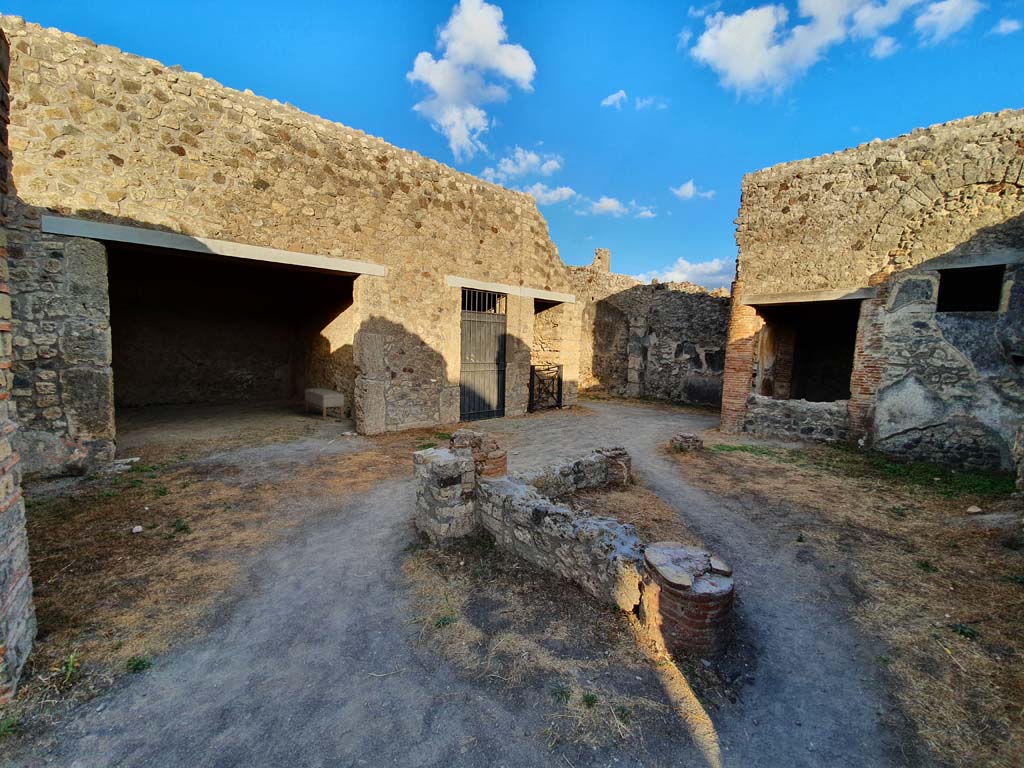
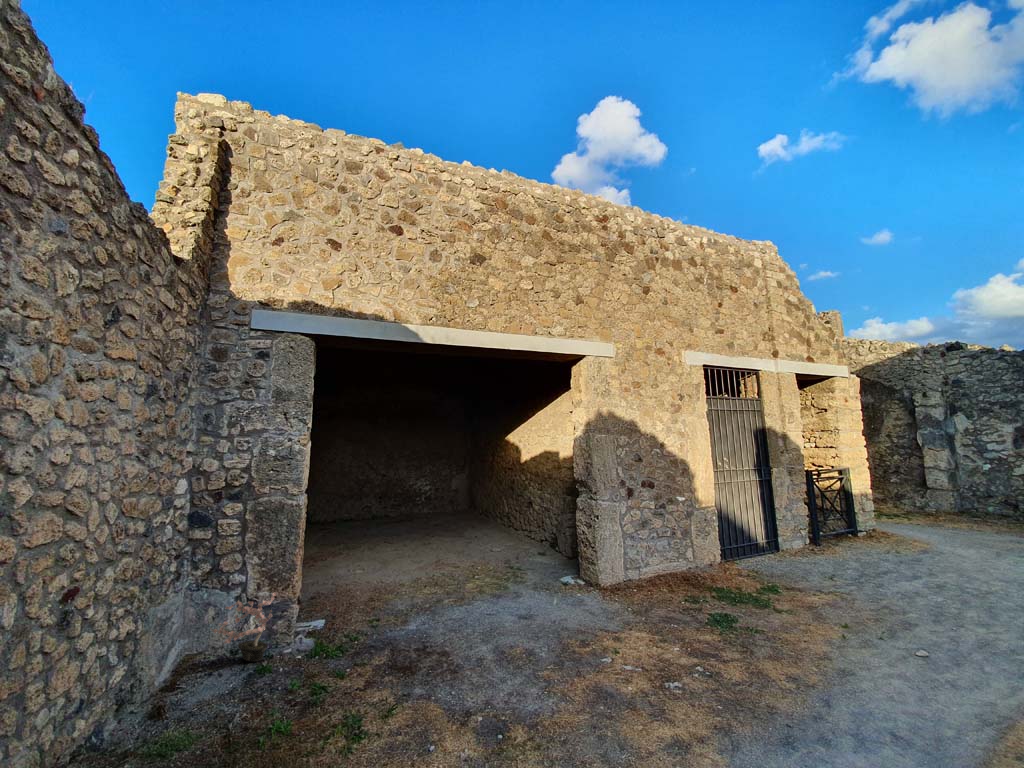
bench: present [305,388,345,419] -> none [499,510,552,554]

